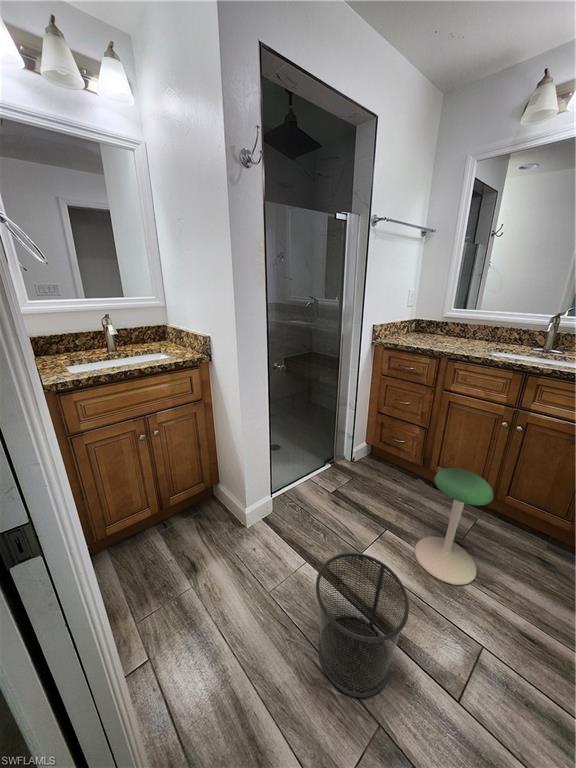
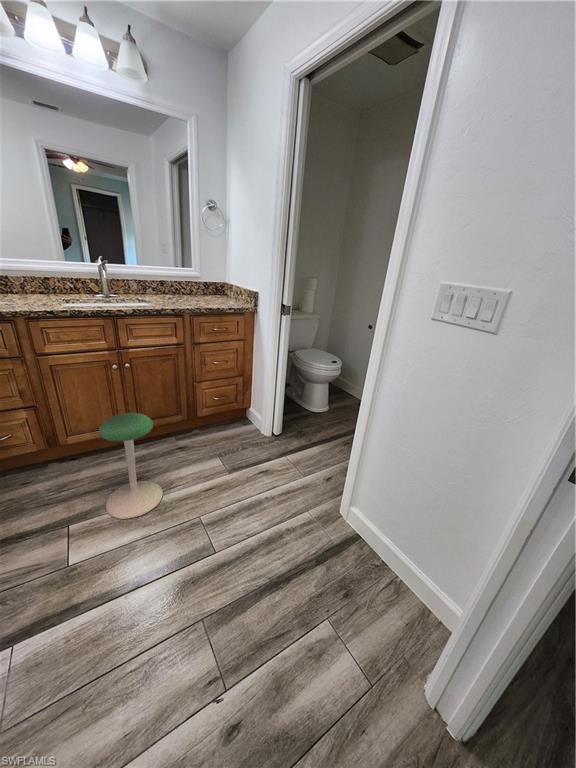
waste bin: present [316,552,409,697] -> none [81,523,188,668]

